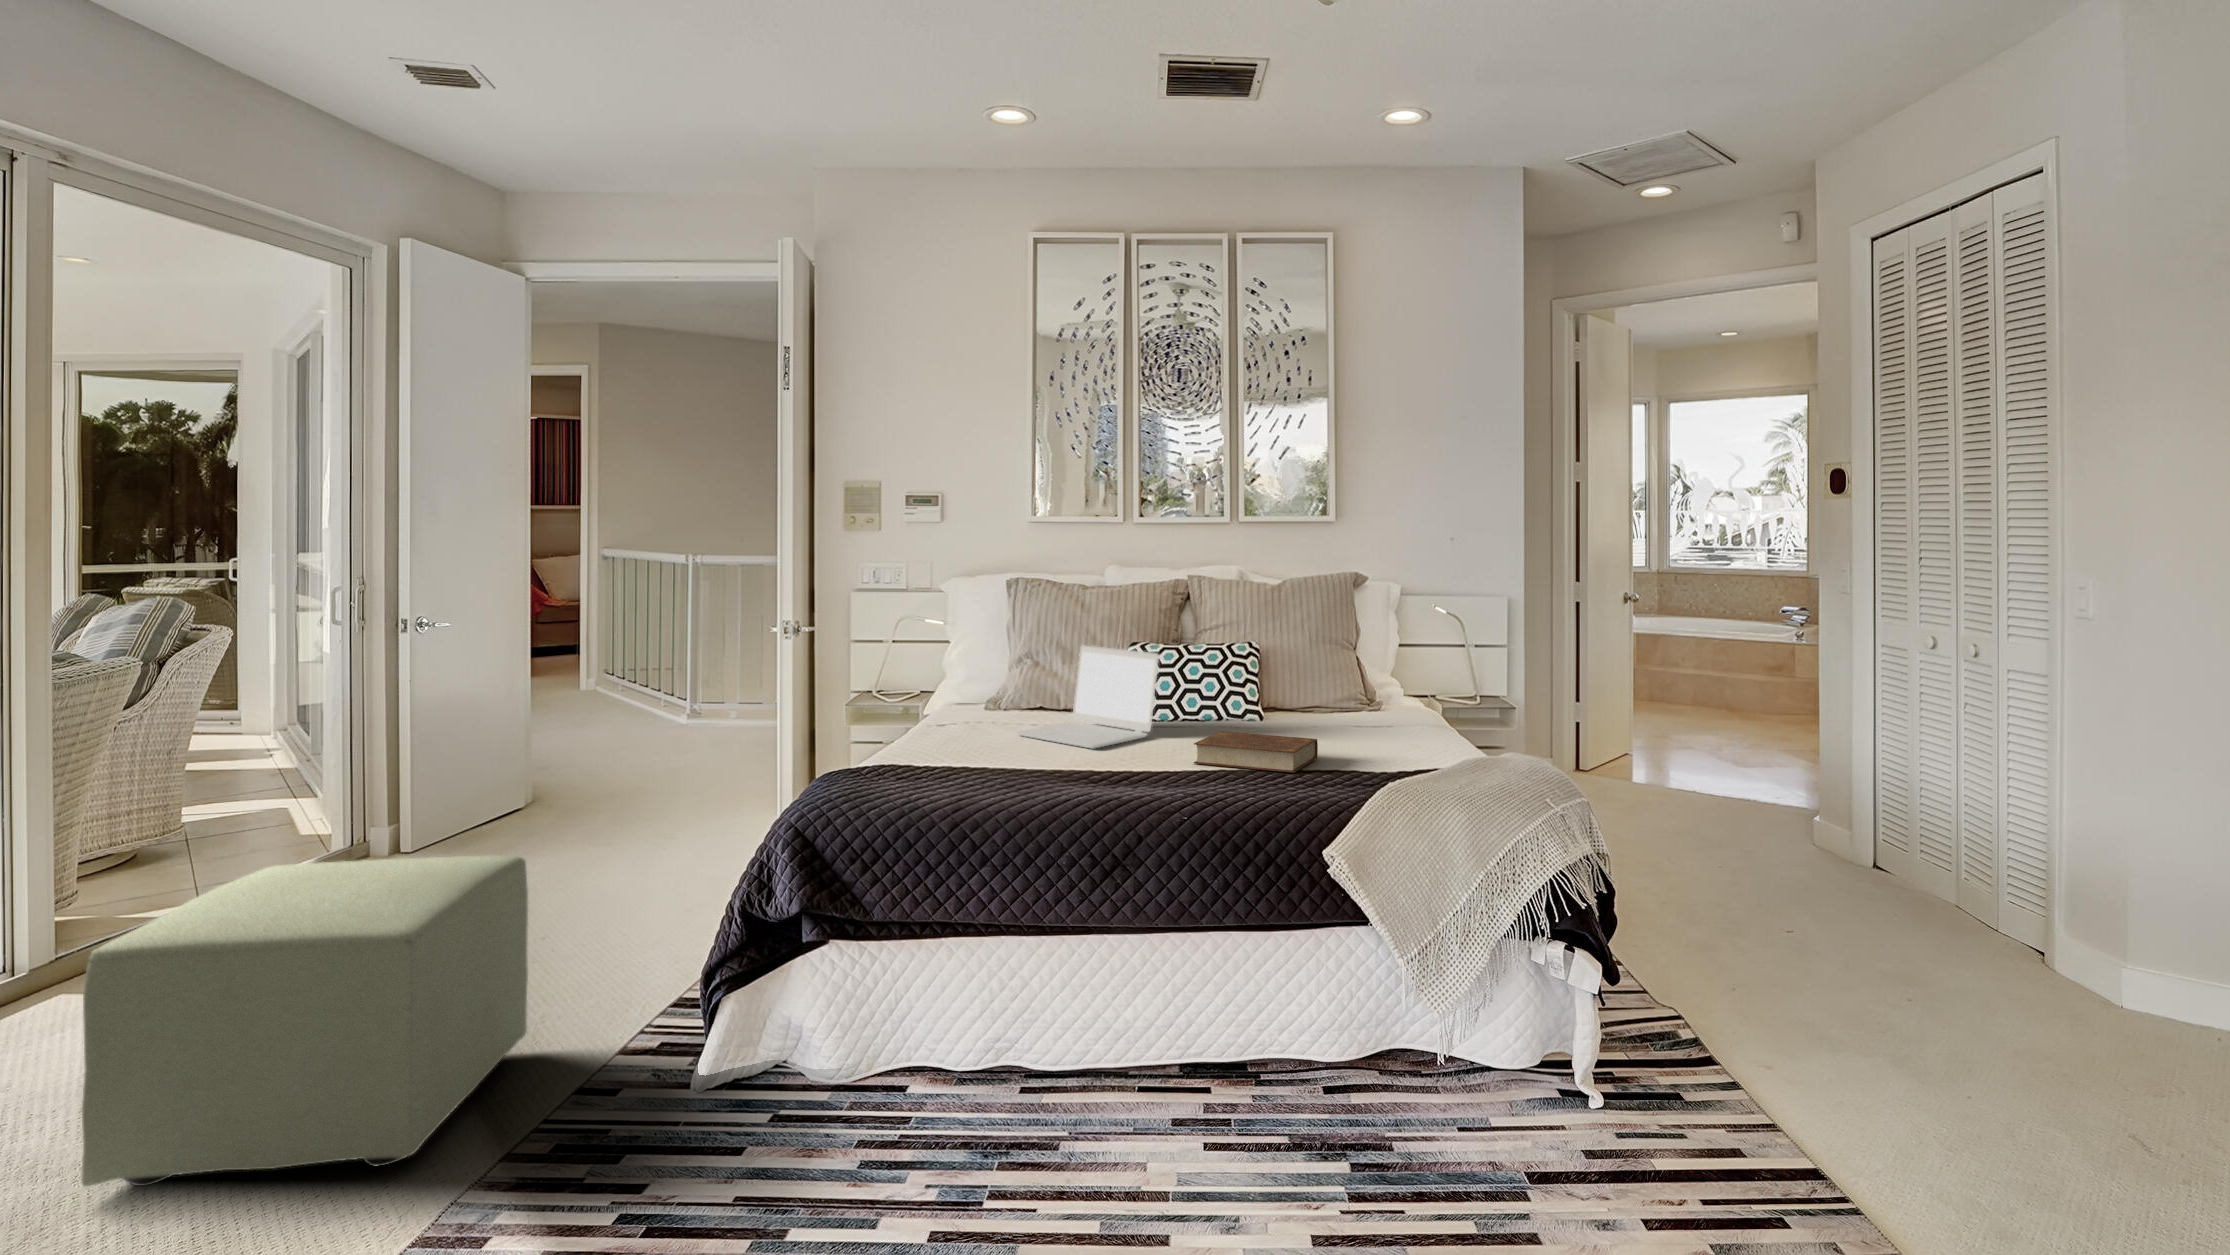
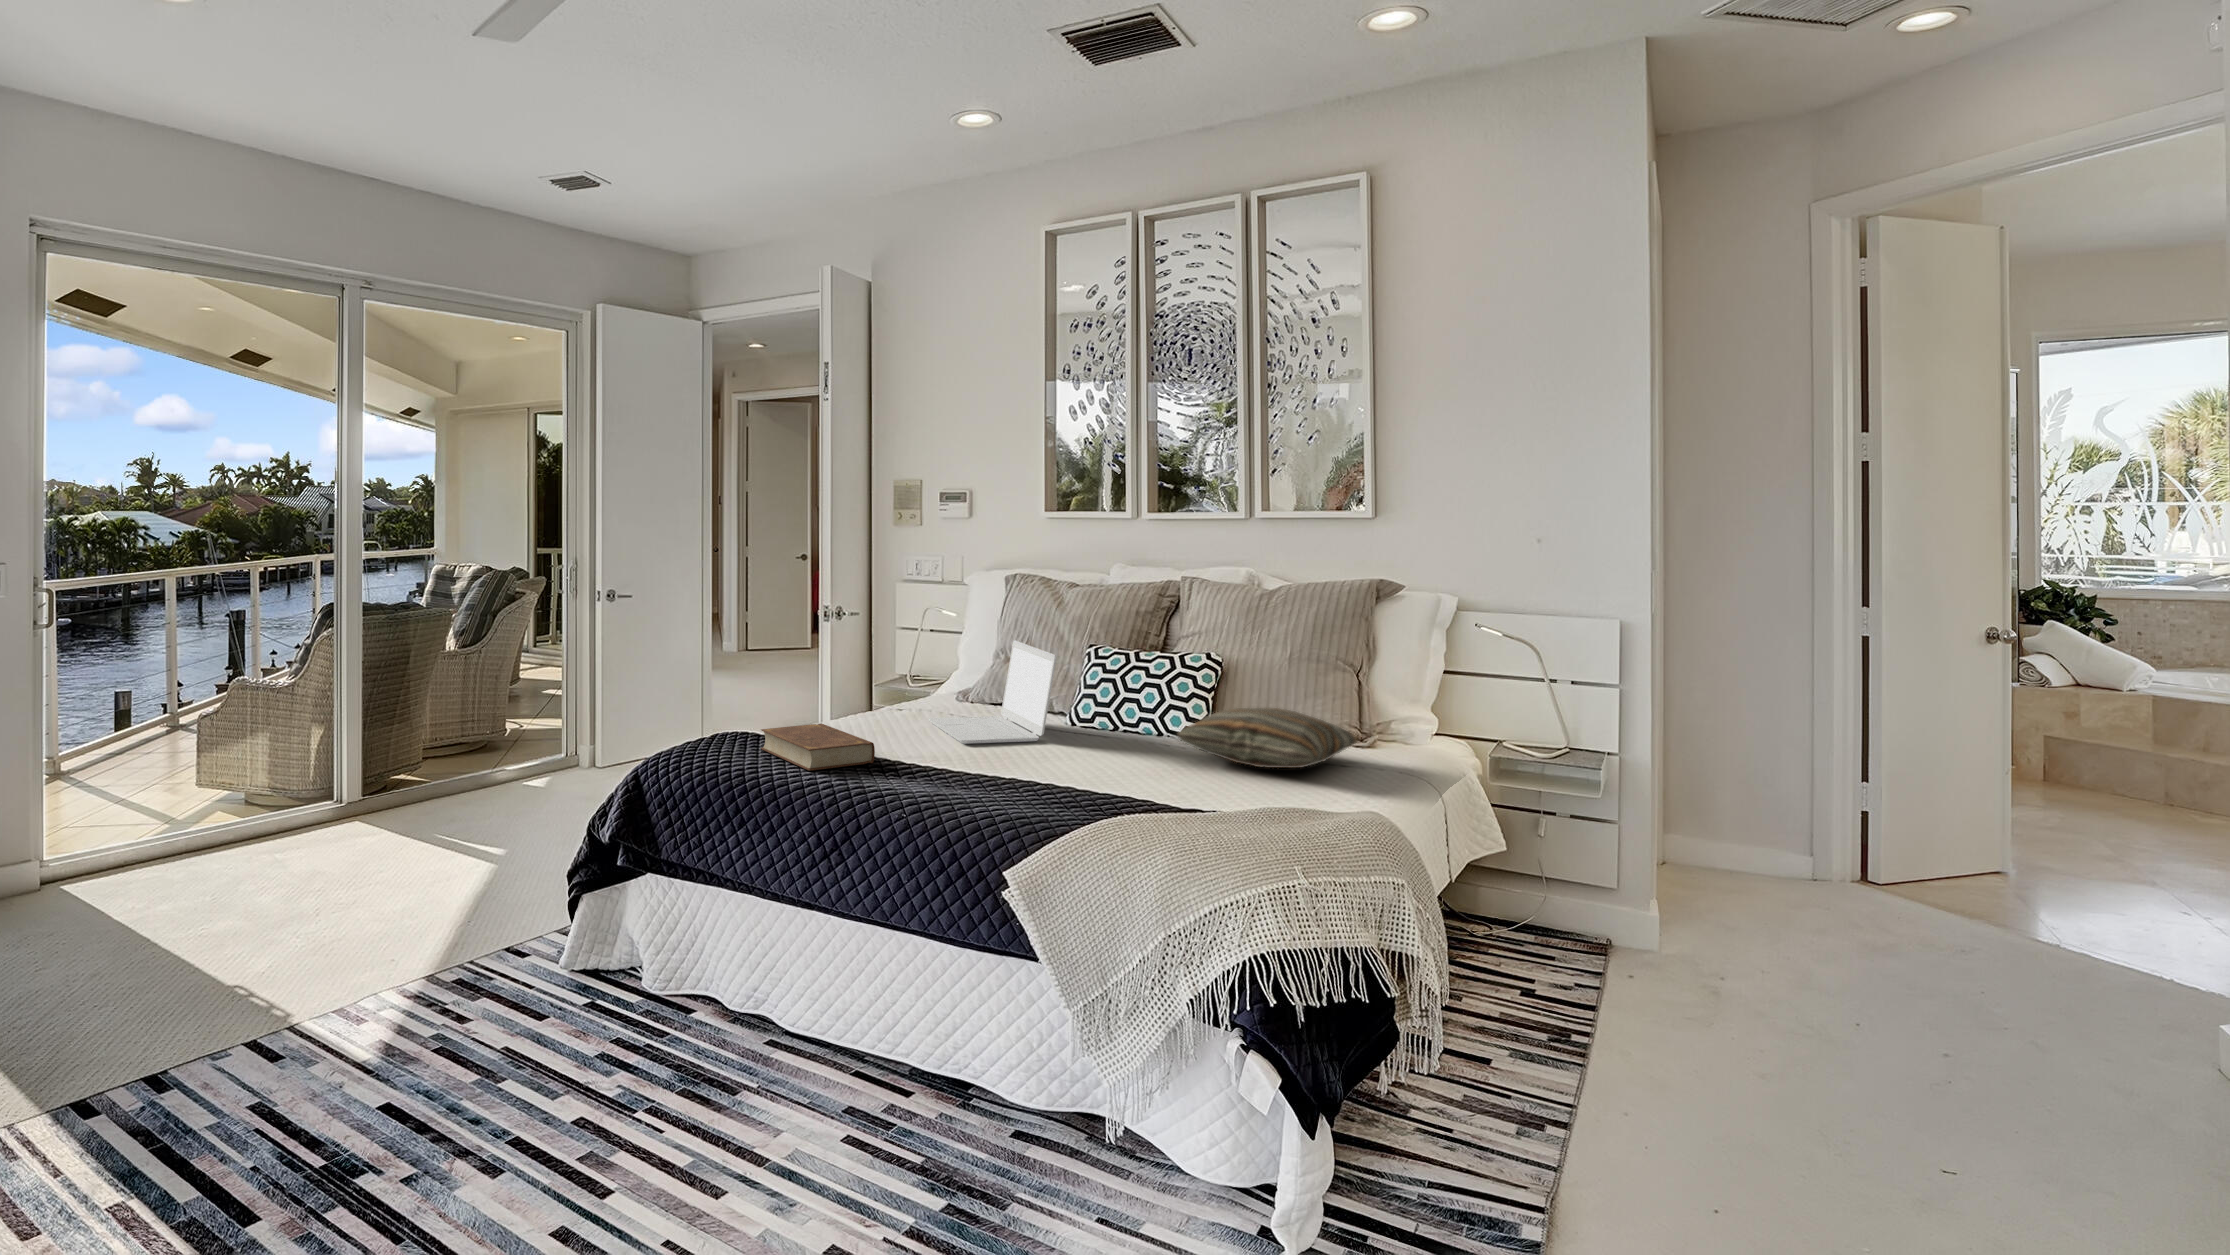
pillow: none [1283,681,1409,732] -> present [1177,708,1360,768]
book: present [1194,731,1318,773] -> present [761,723,875,771]
ottoman: present [81,855,528,1186] -> none [237,741,517,959]

